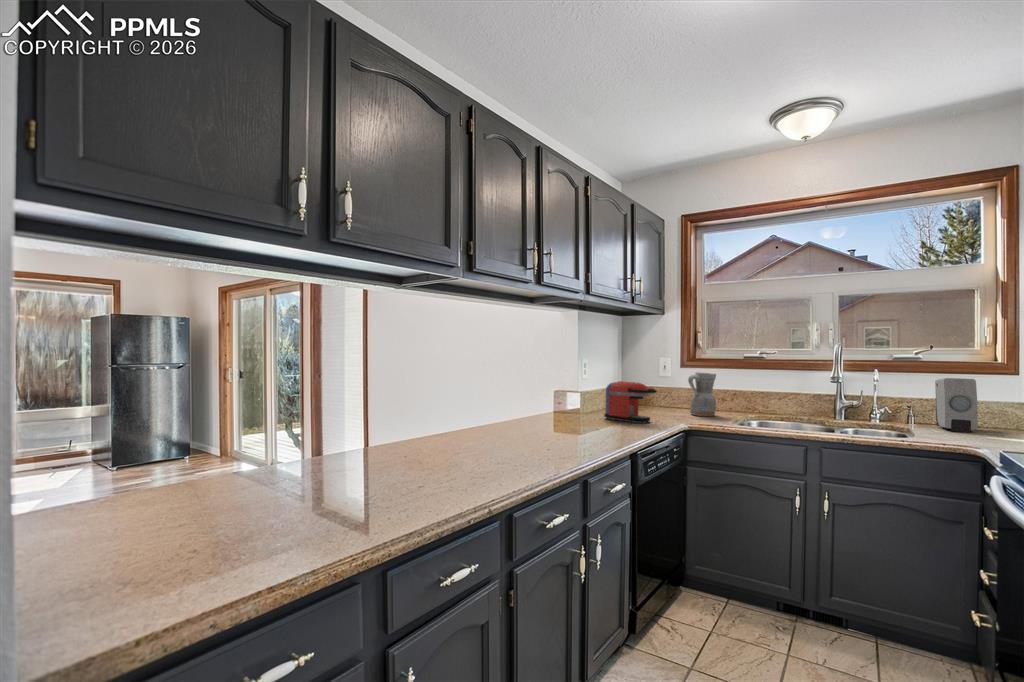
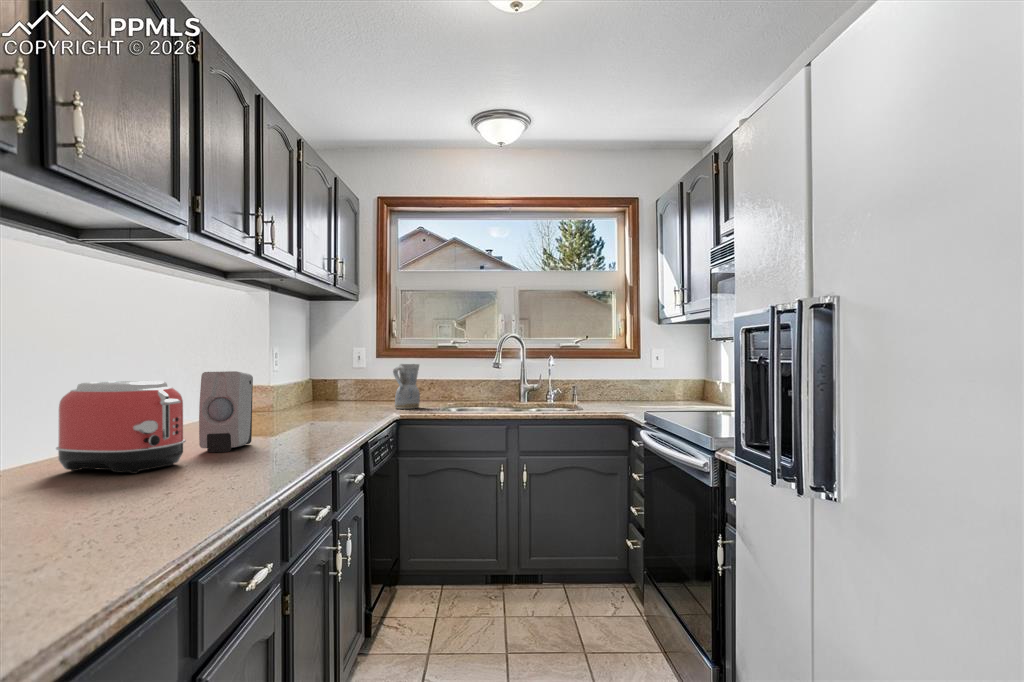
soap dispenser: present [935,378,978,432] -> present [199,371,253,452]
coffee maker: present [604,381,657,423] -> none [308,375,370,419]
toaster: none [389,387,466,461] -> present [56,381,185,474]

